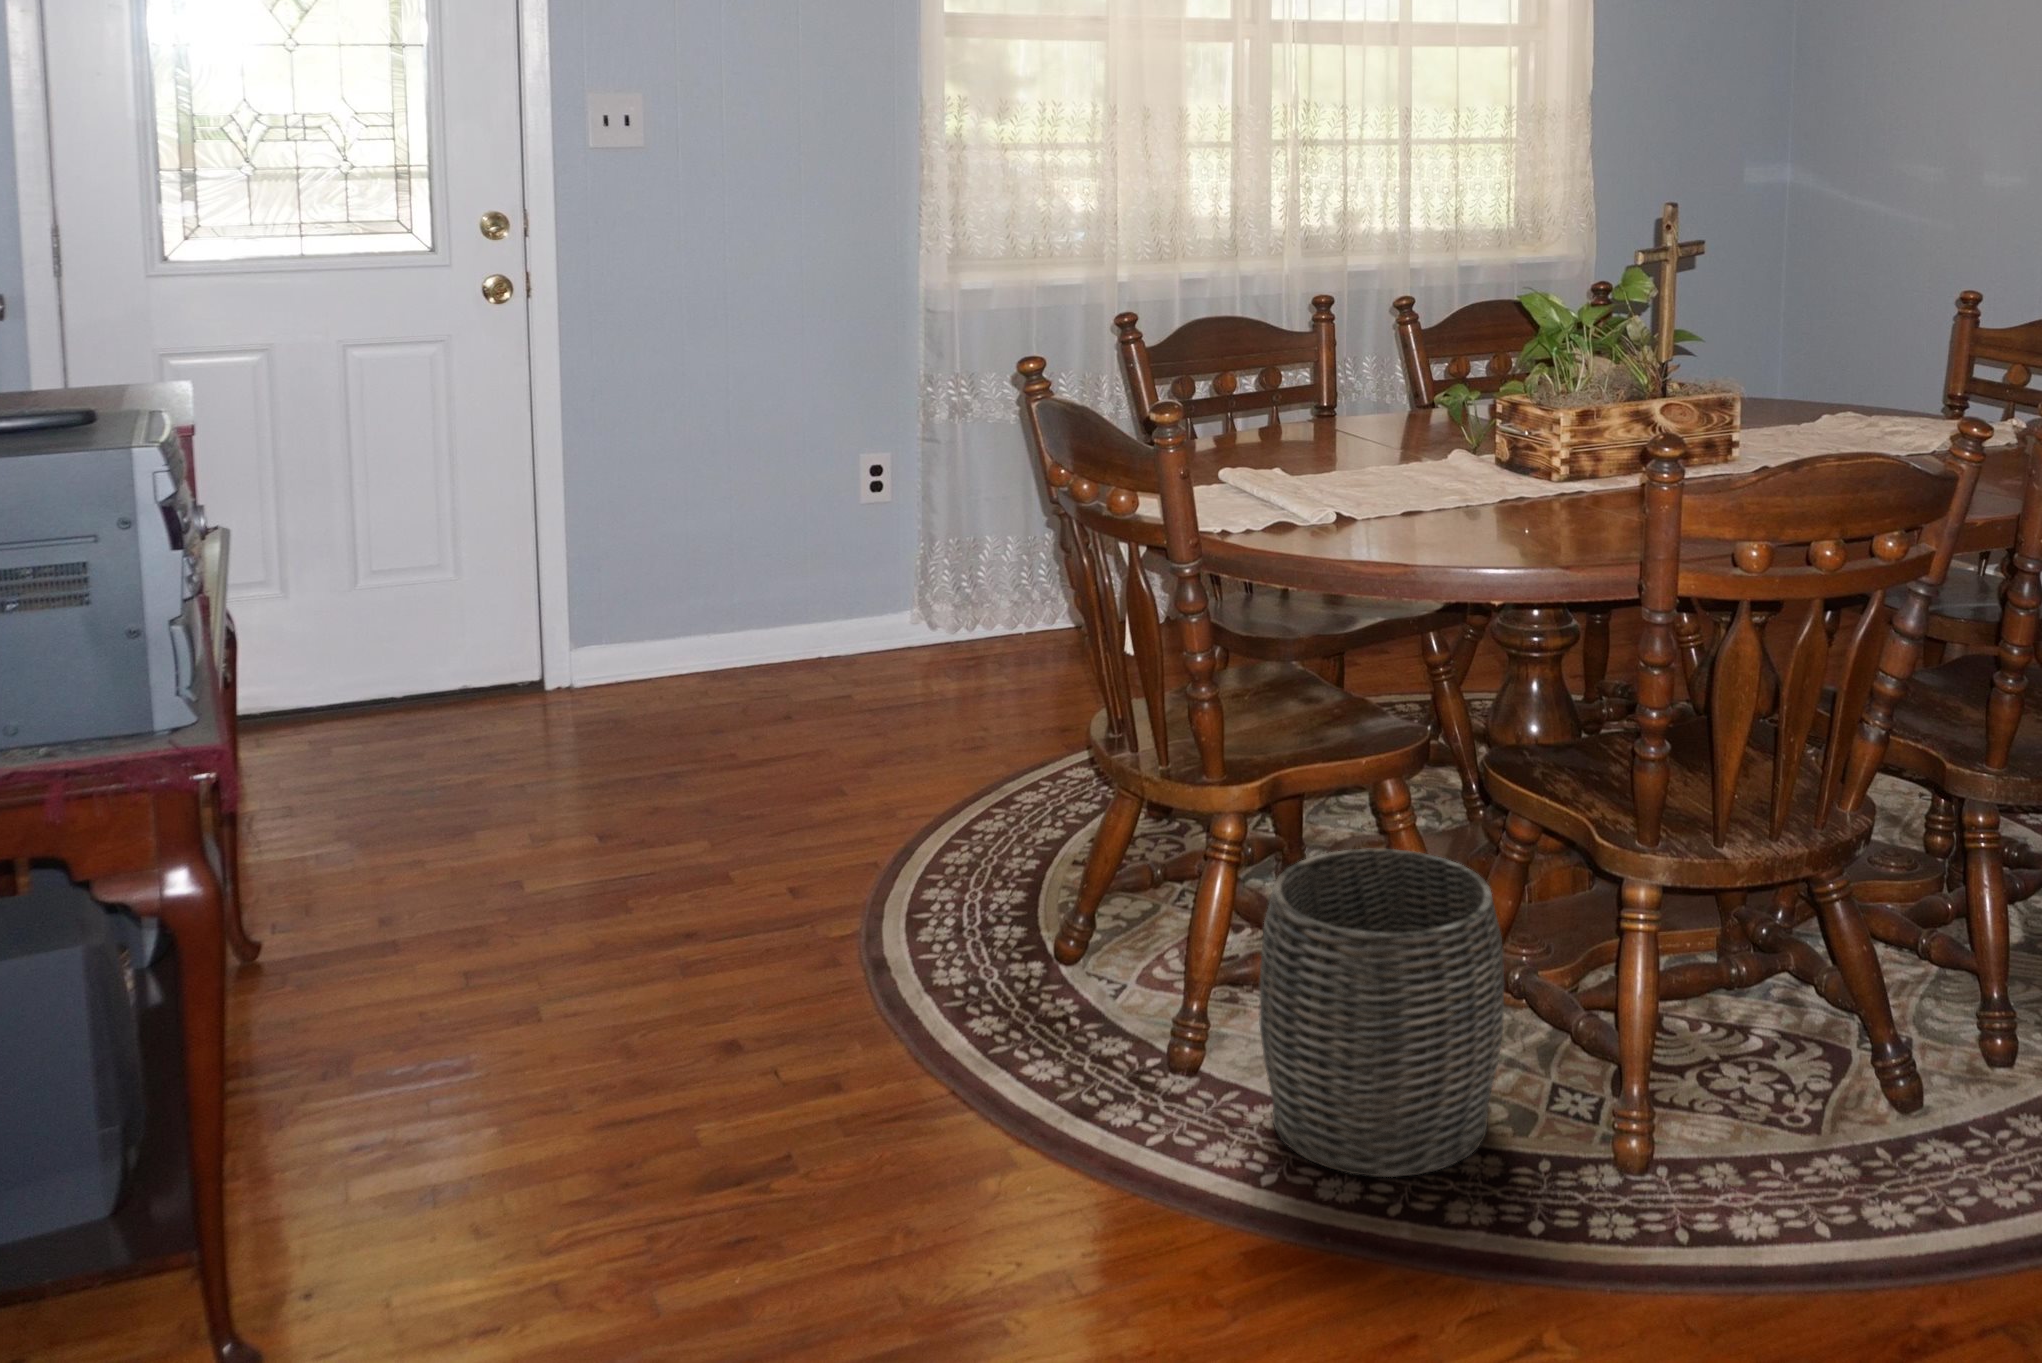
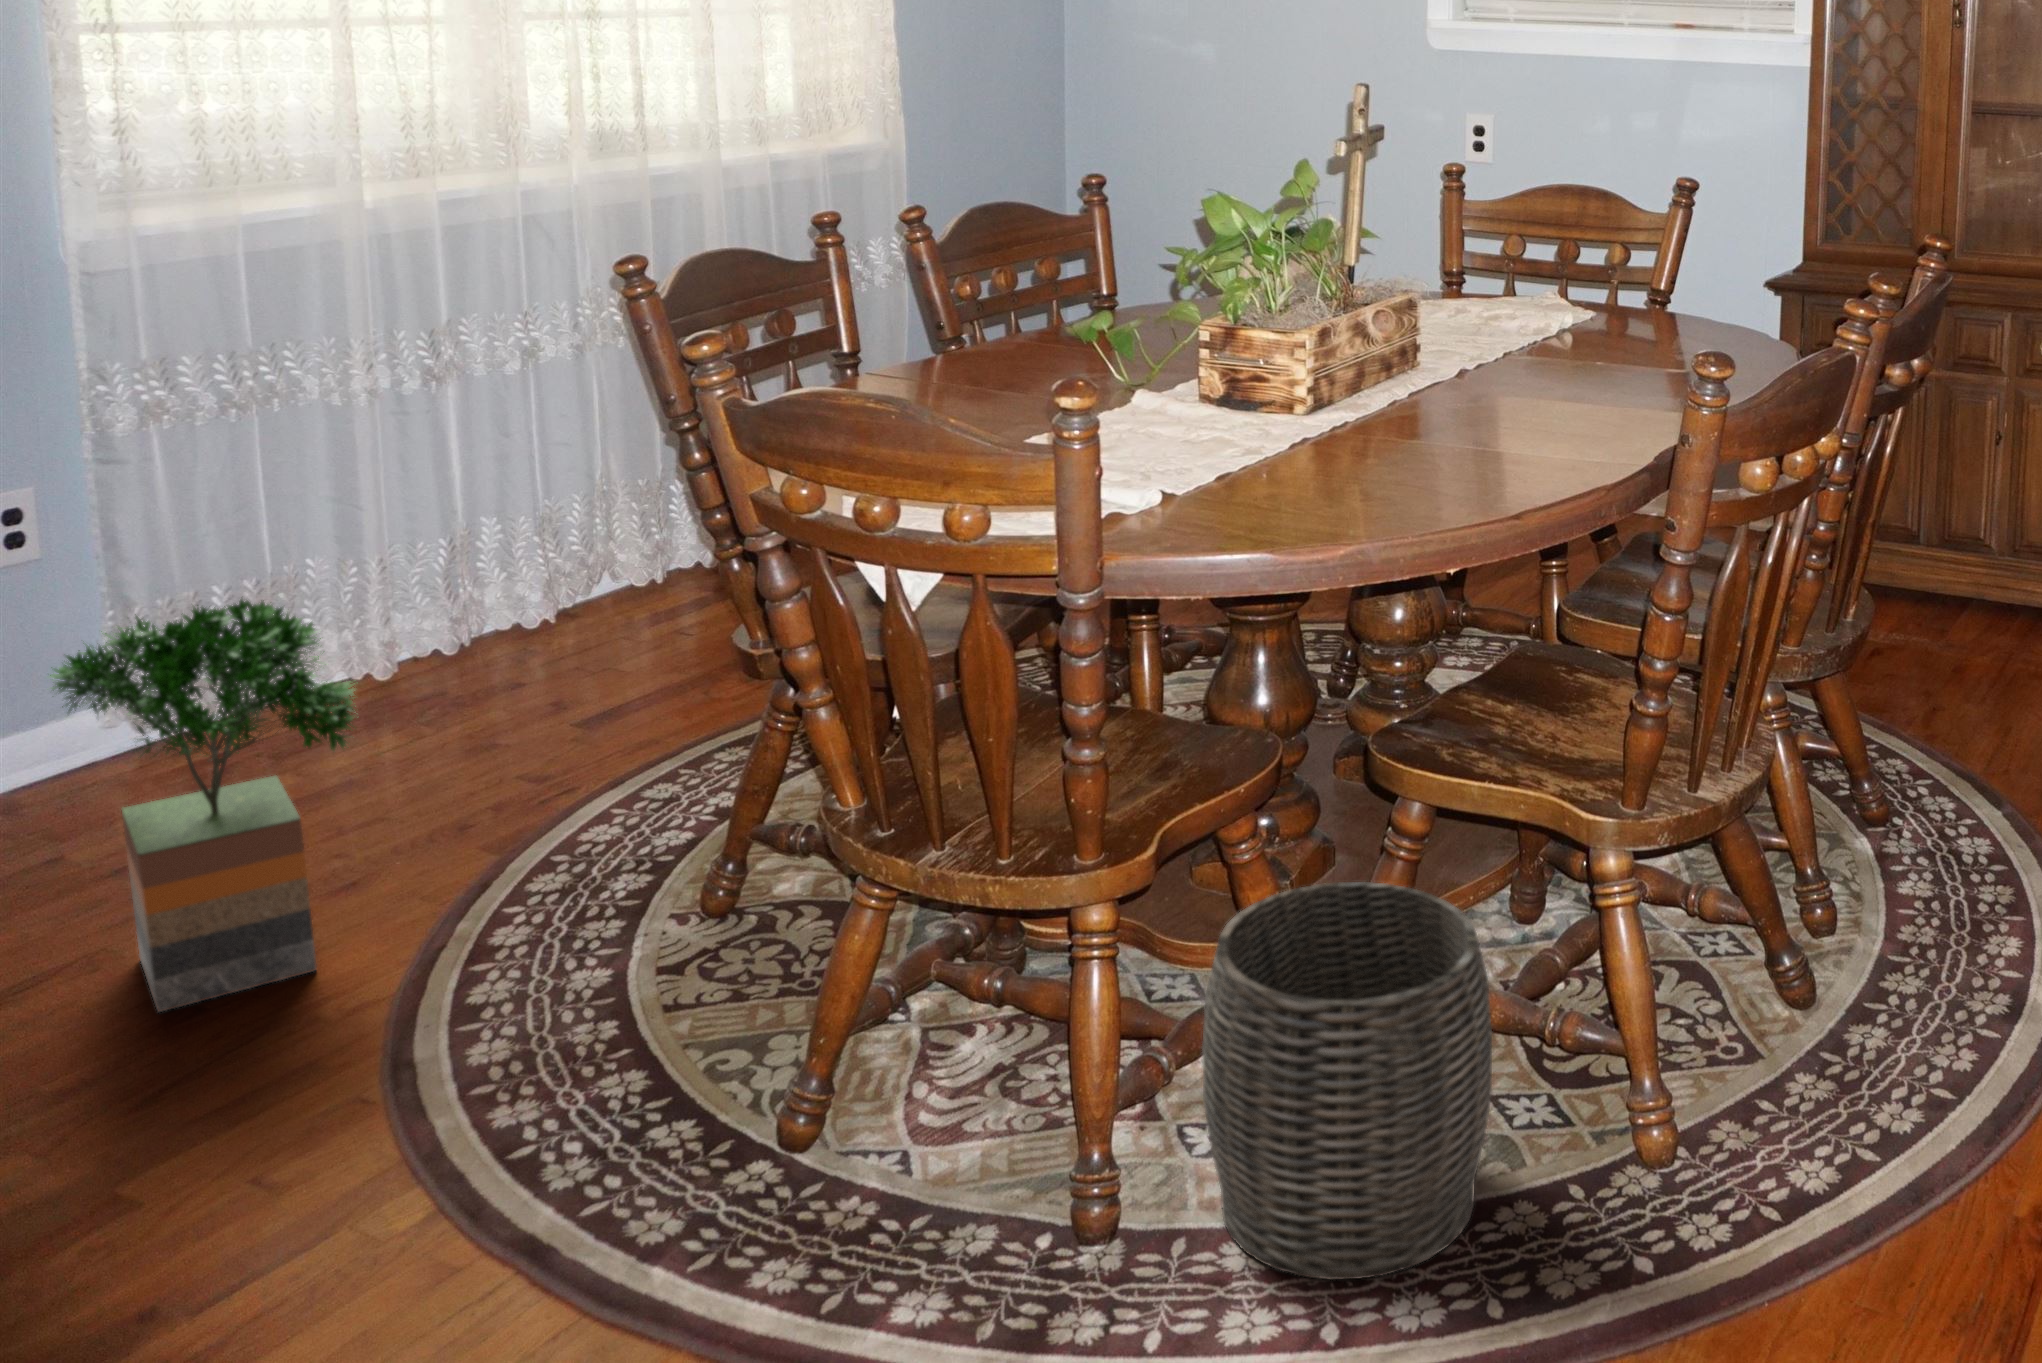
potted tree: none [794,515,967,779] -> present [50,599,355,1012]

